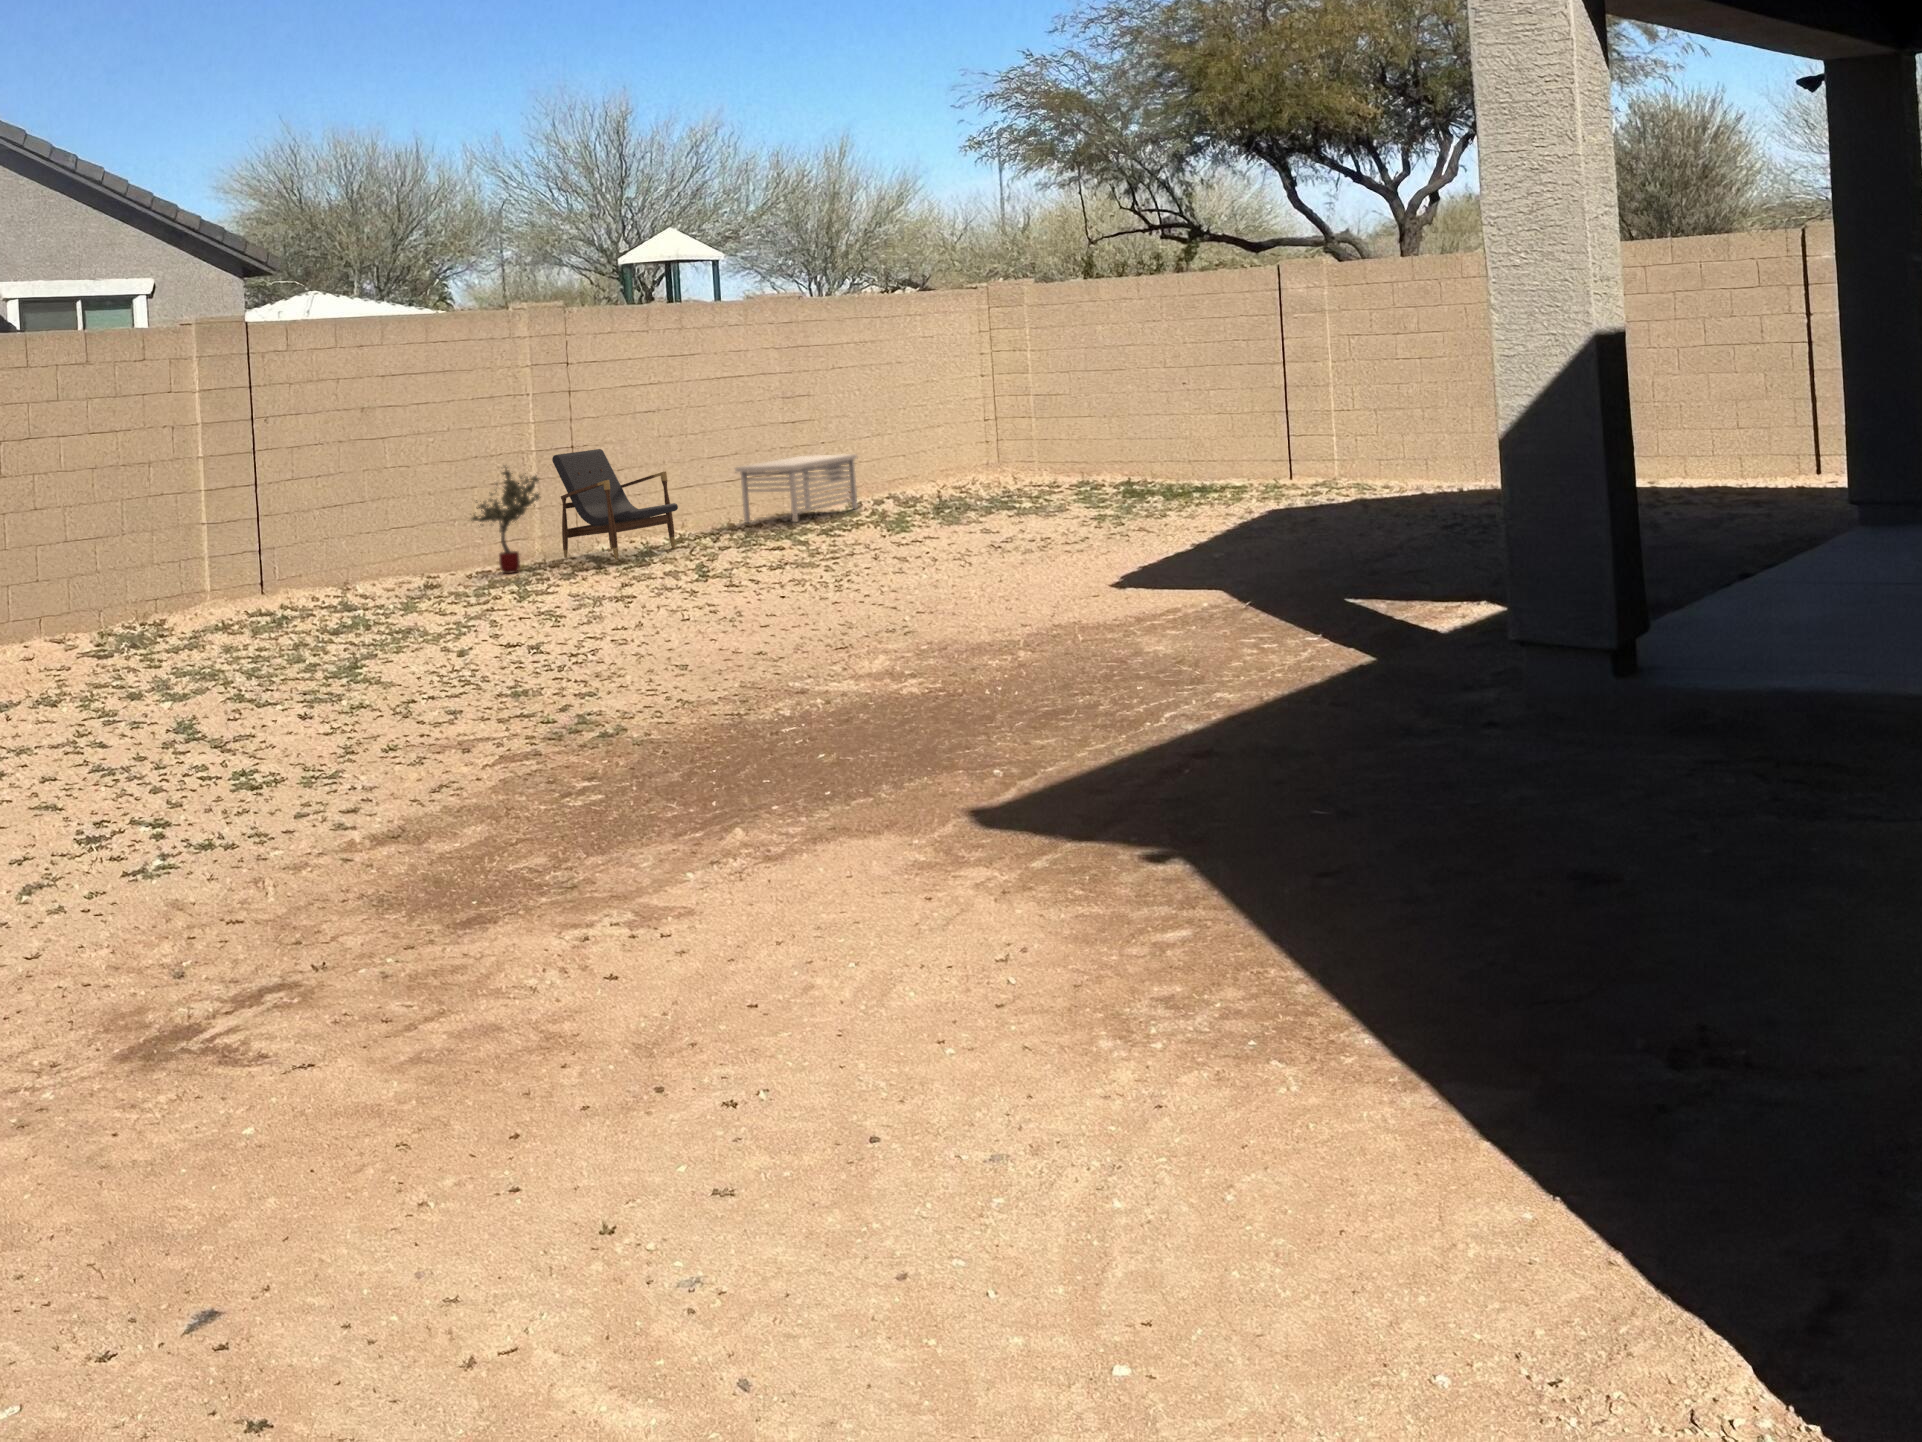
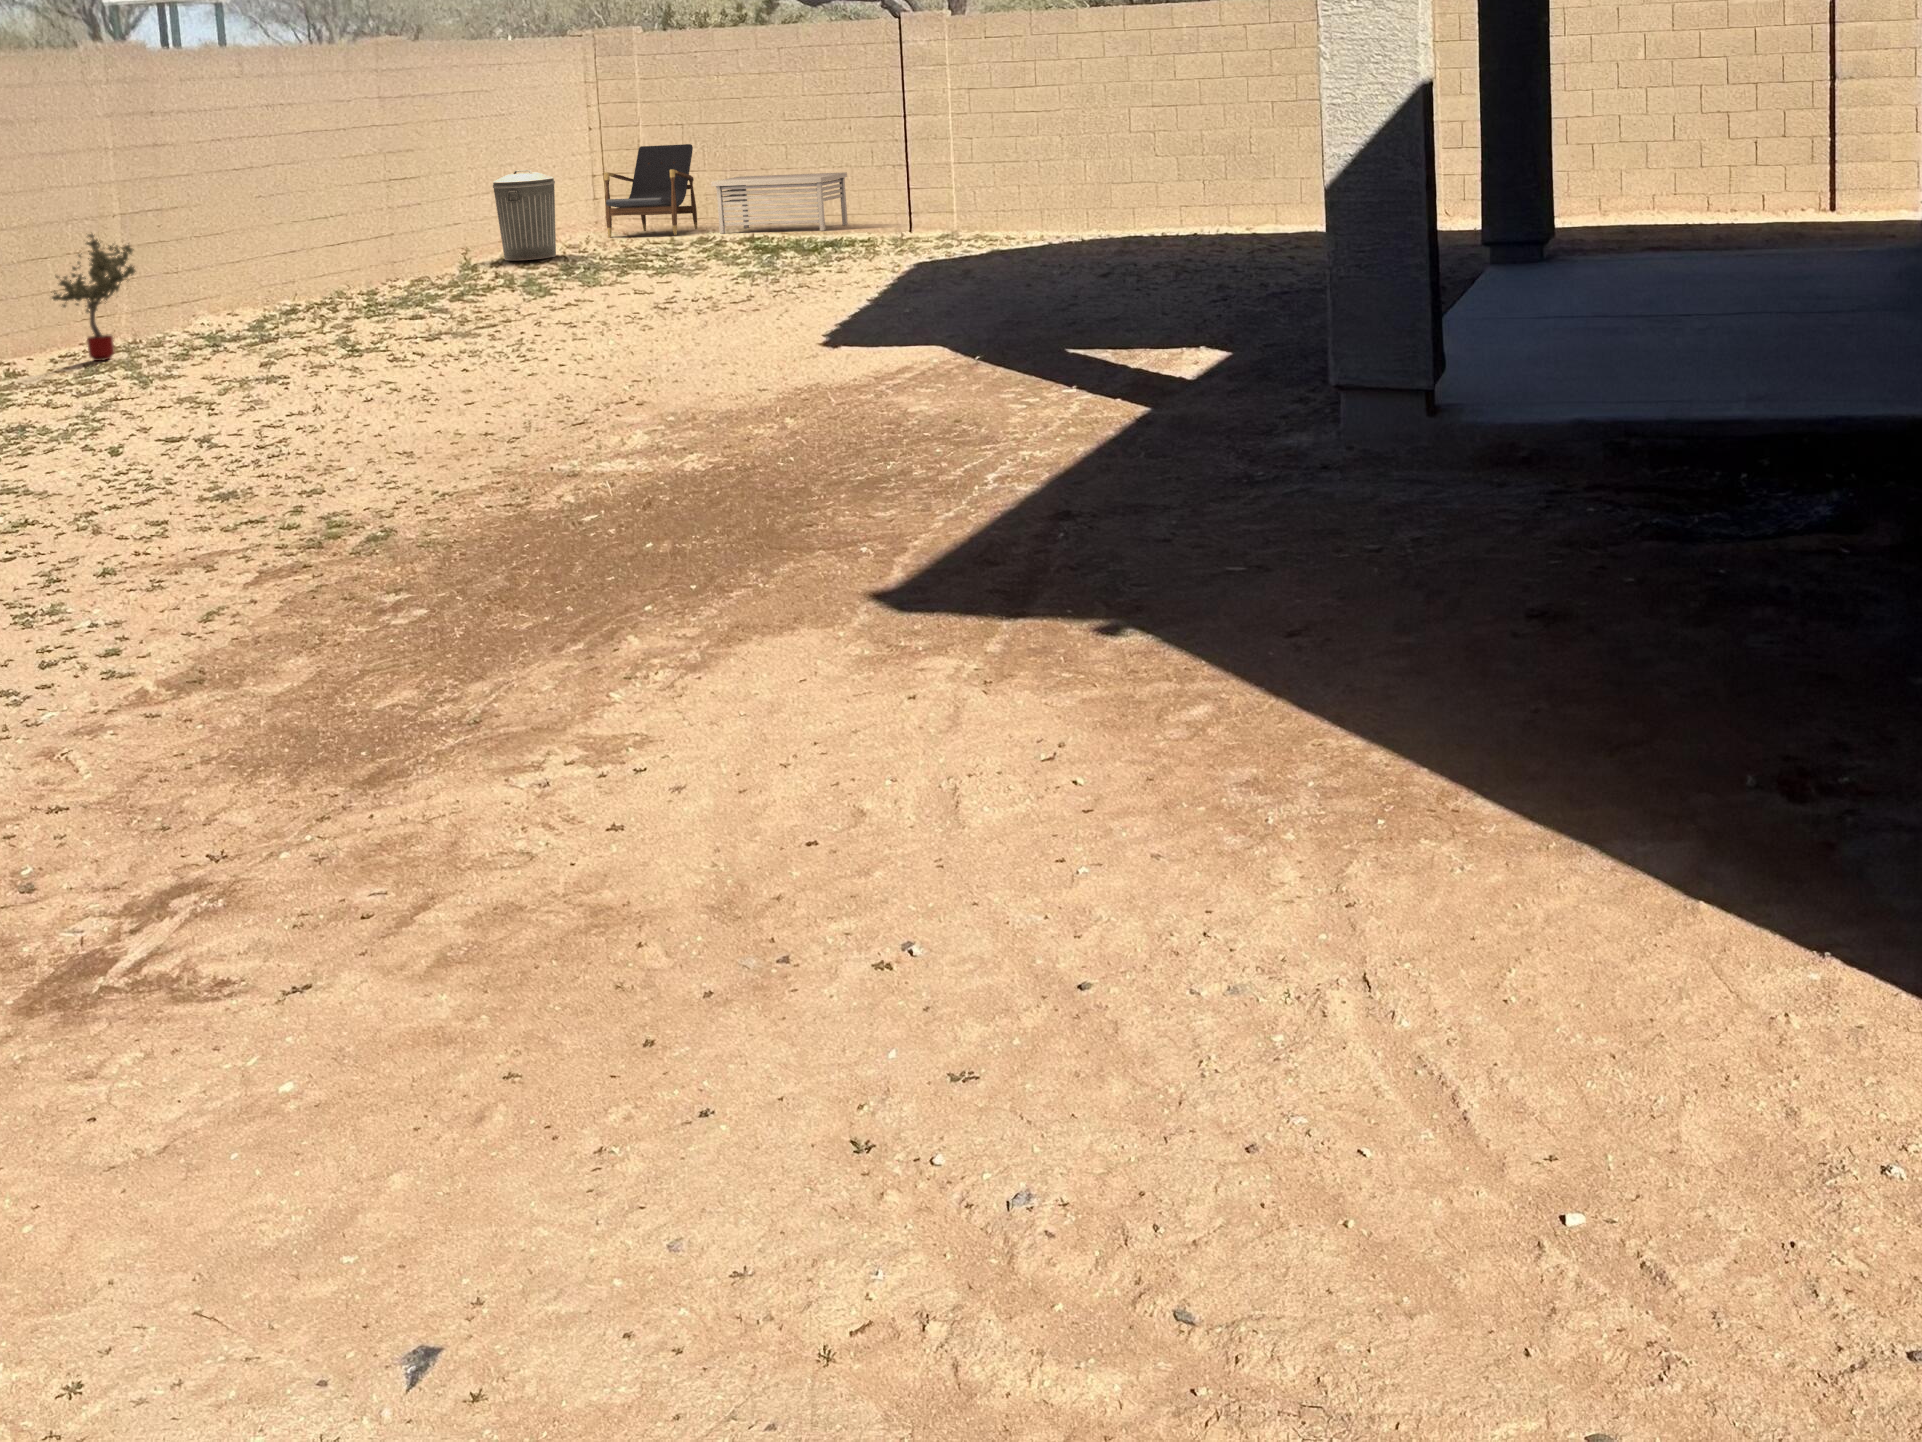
trash can: none [878,412,934,495] -> present [493,170,556,260]
lounge chair: present [552,449,678,560] -> present [604,144,697,238]
storage bench: present [735,454,858,523] -> present [711,172,848,234]

